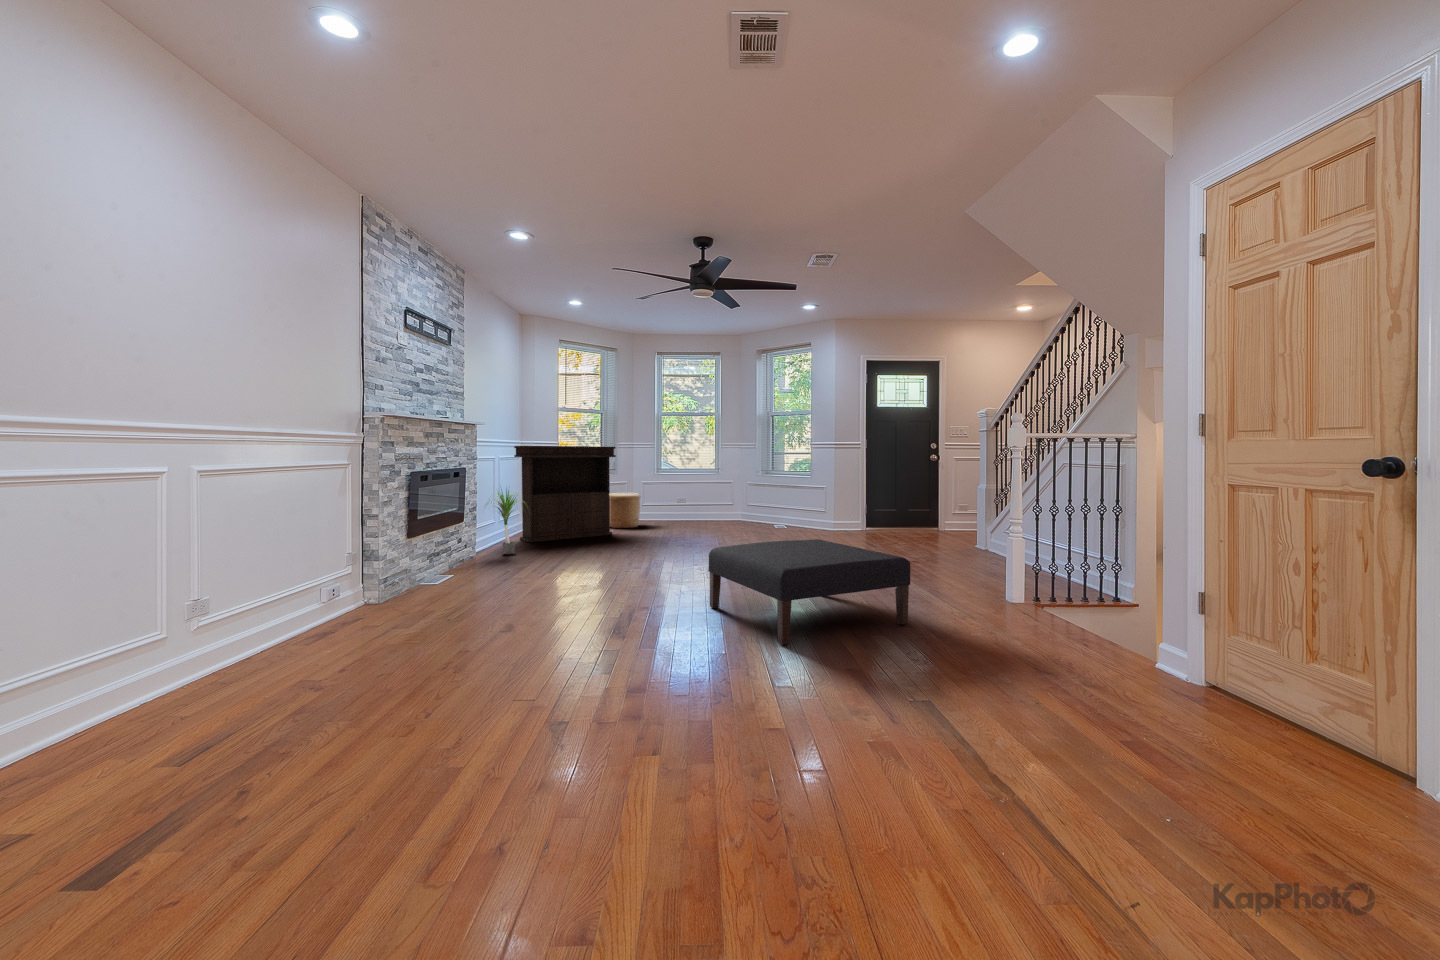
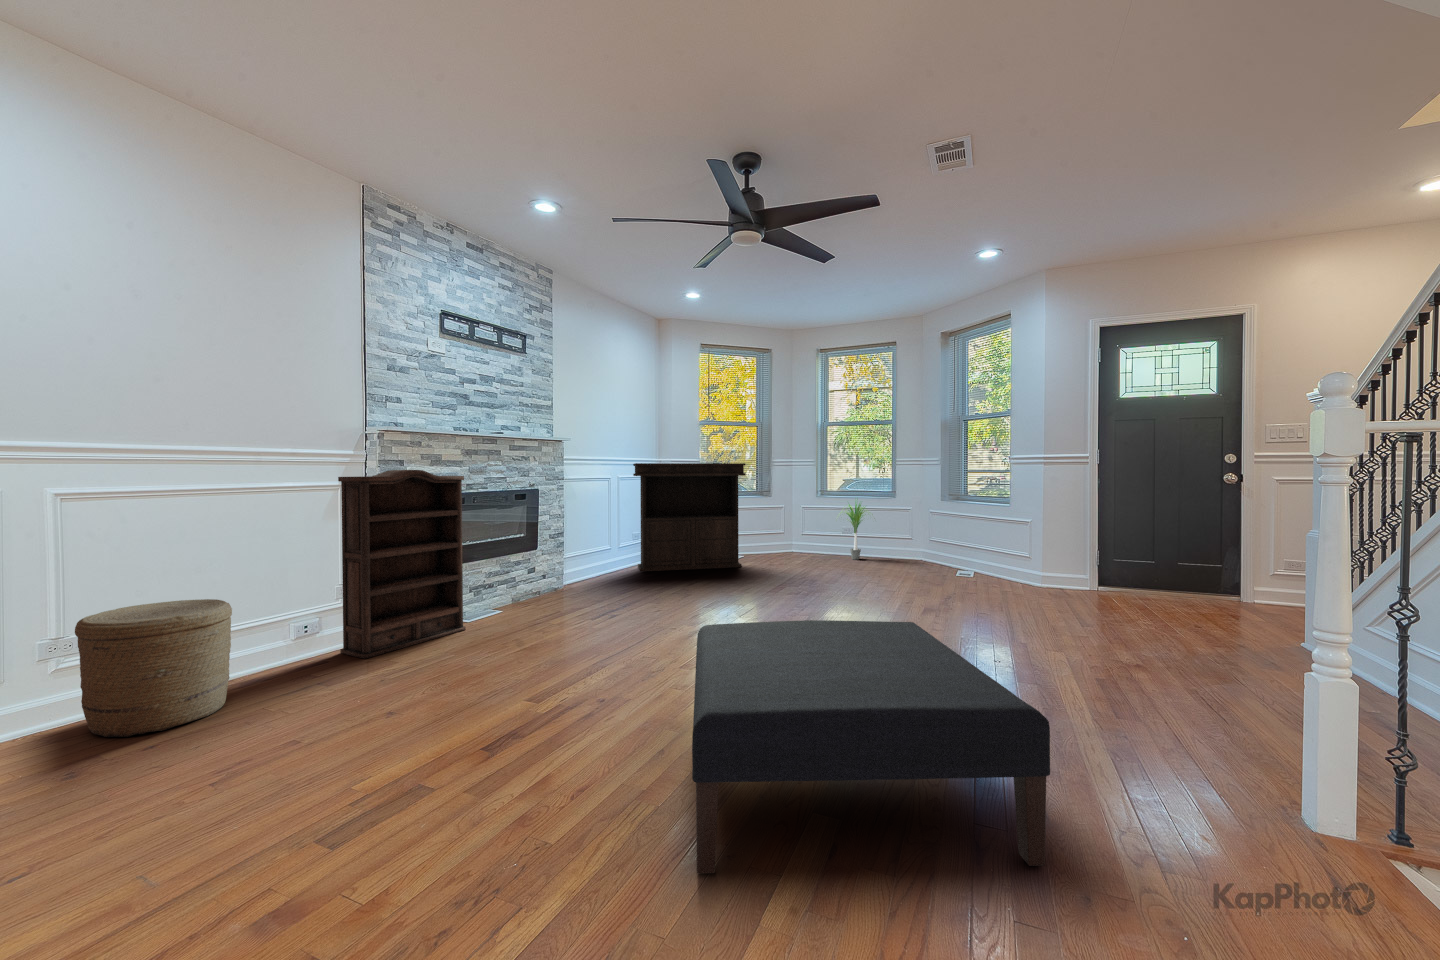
bookshelf: none [364,451,450,609] -> present [338,470,466,659]
potted plant: present [497,489,517,554] -> present [841,502,865,560]
woven basket: present [610,493,640,528] -> present [75,599,232,737]

